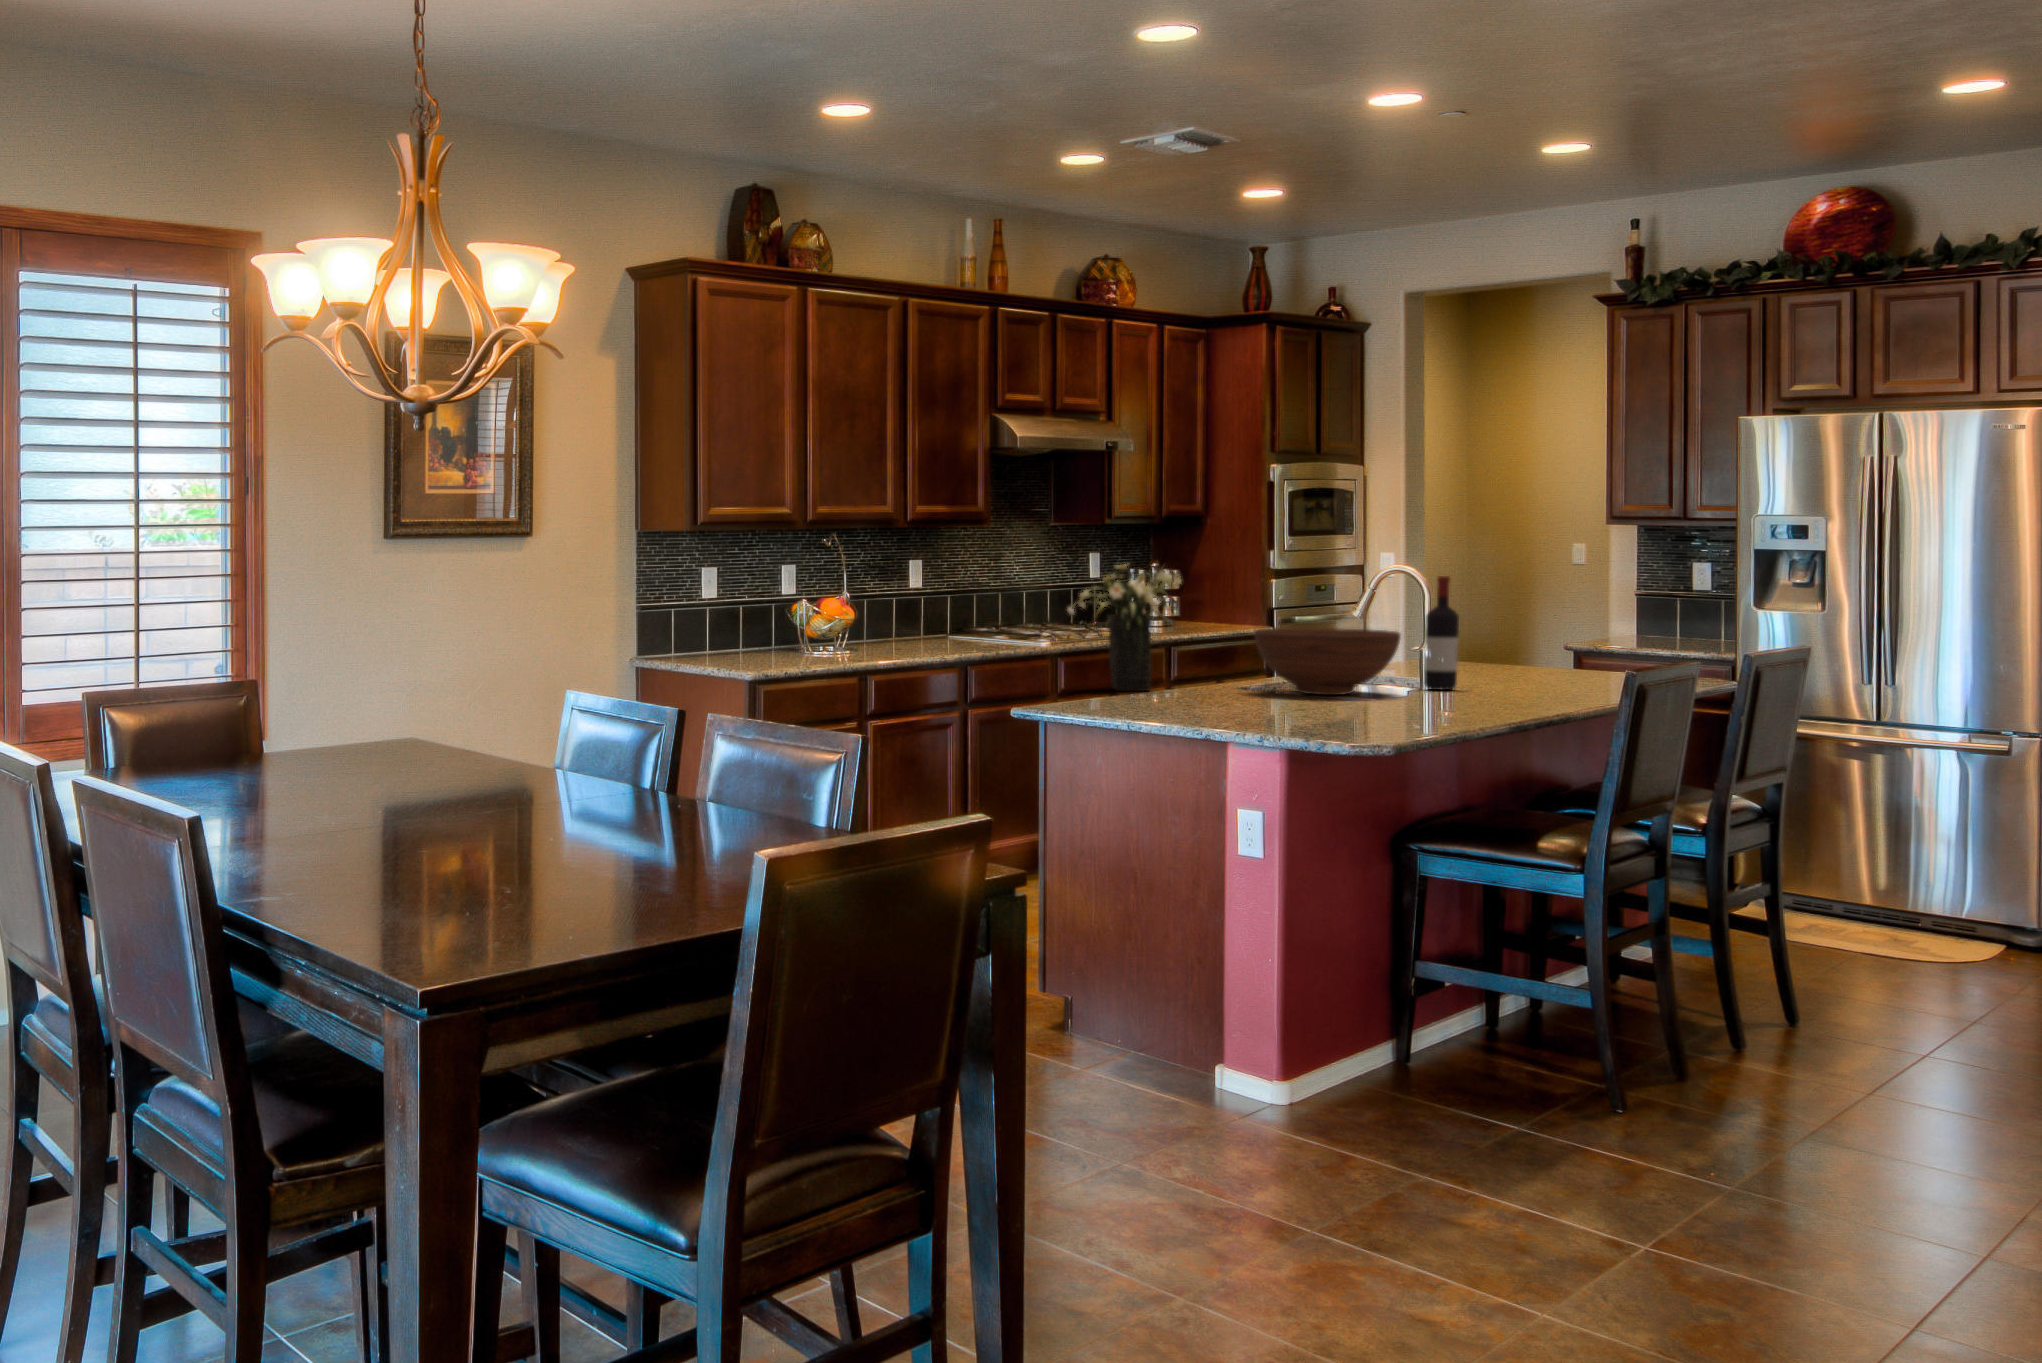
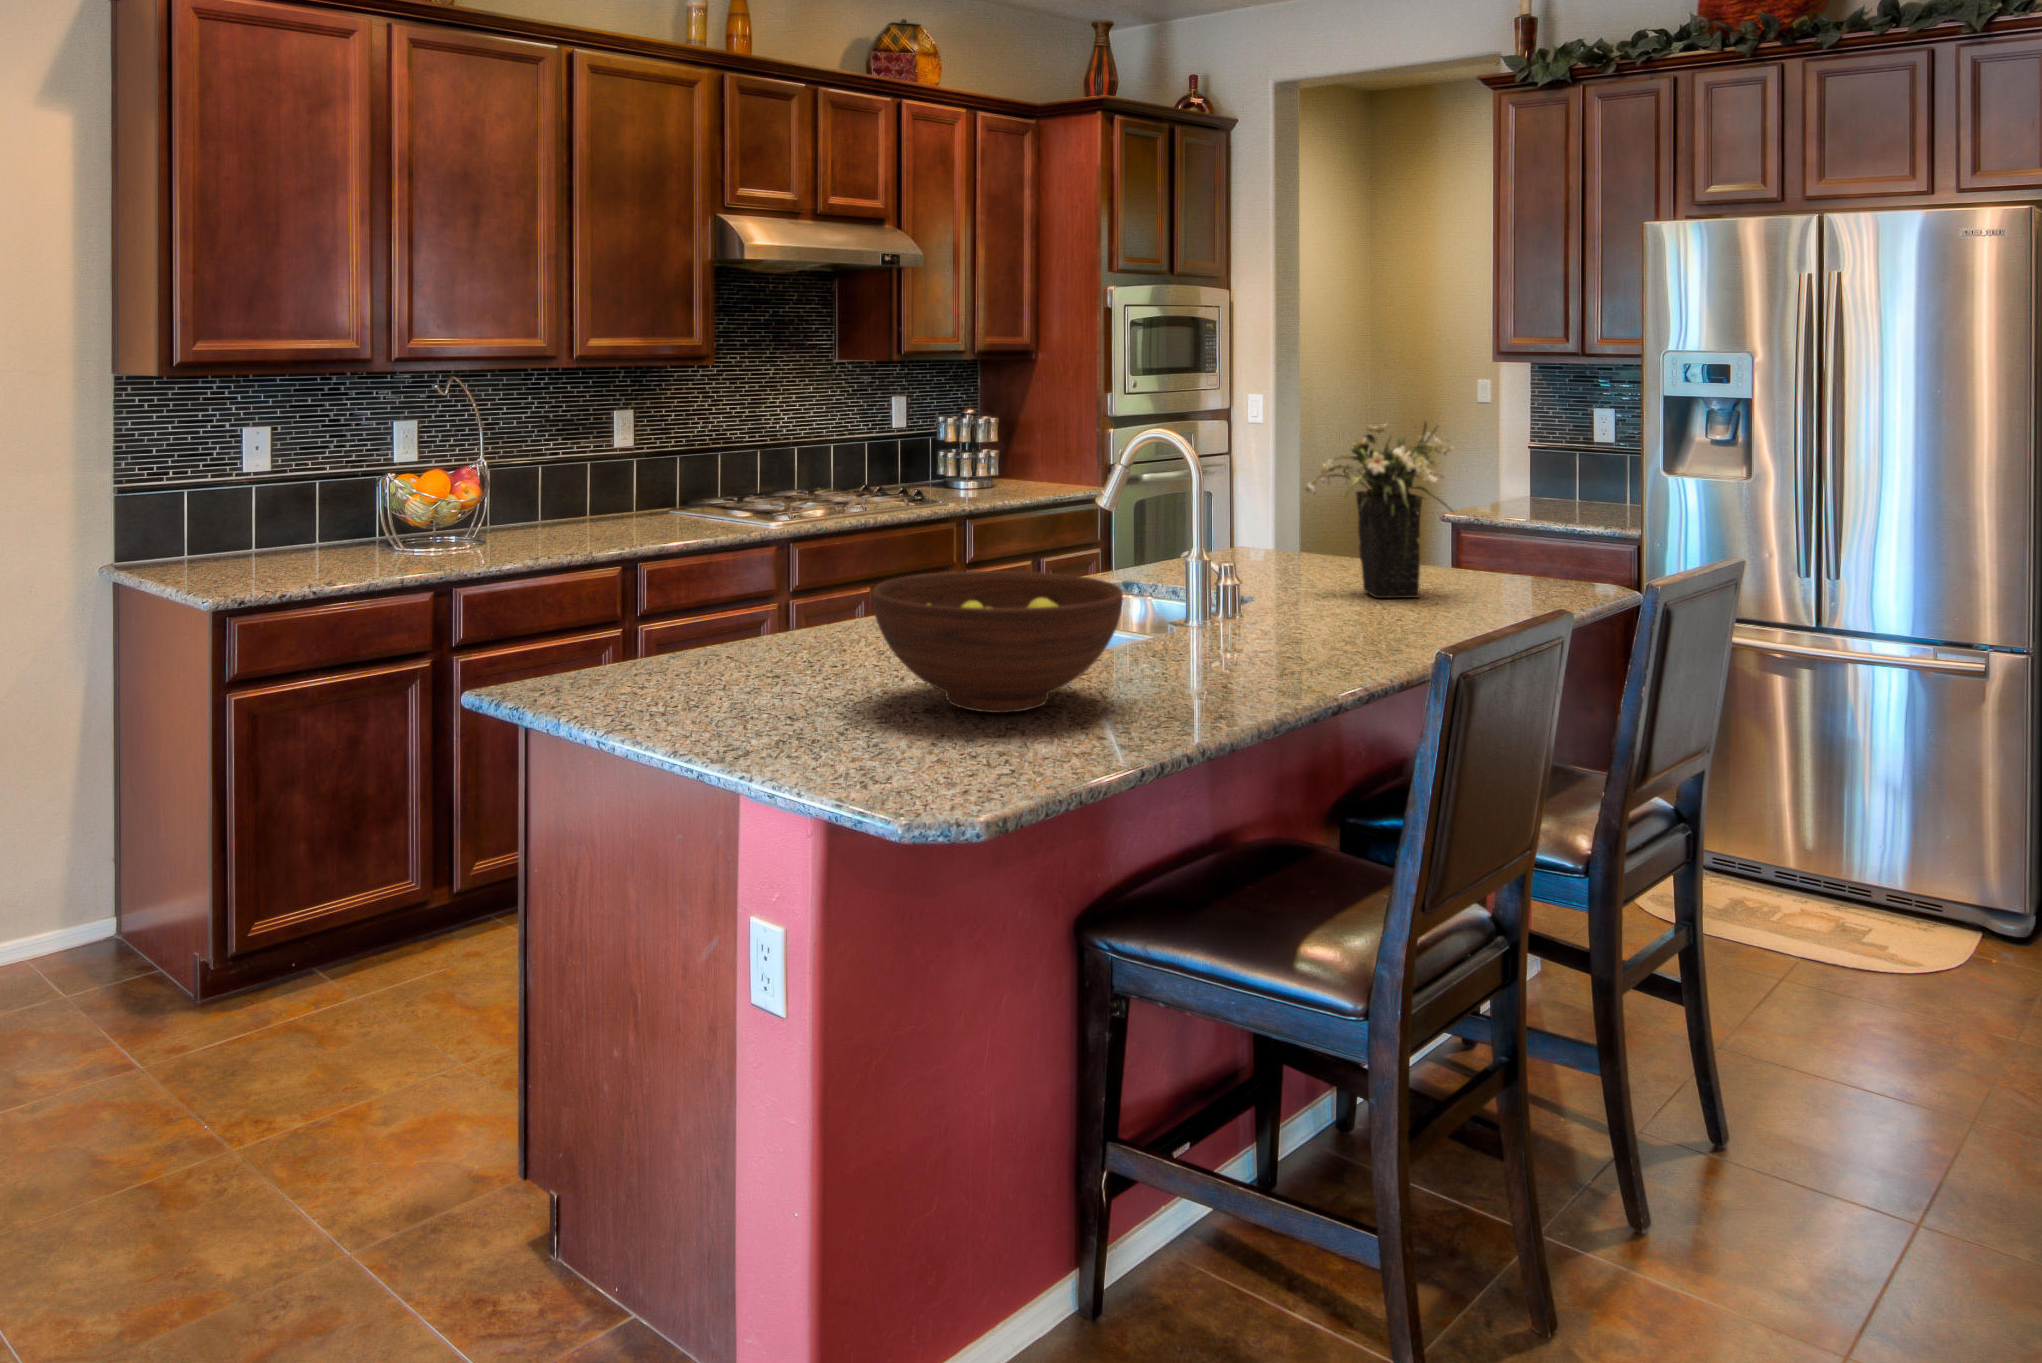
flower arrangement: present [1067,564,1181,691] -> present [1305,422,1453,598]
wine bottle: present [1424,576,1459,690] -> none [1184,478,1238,683]

